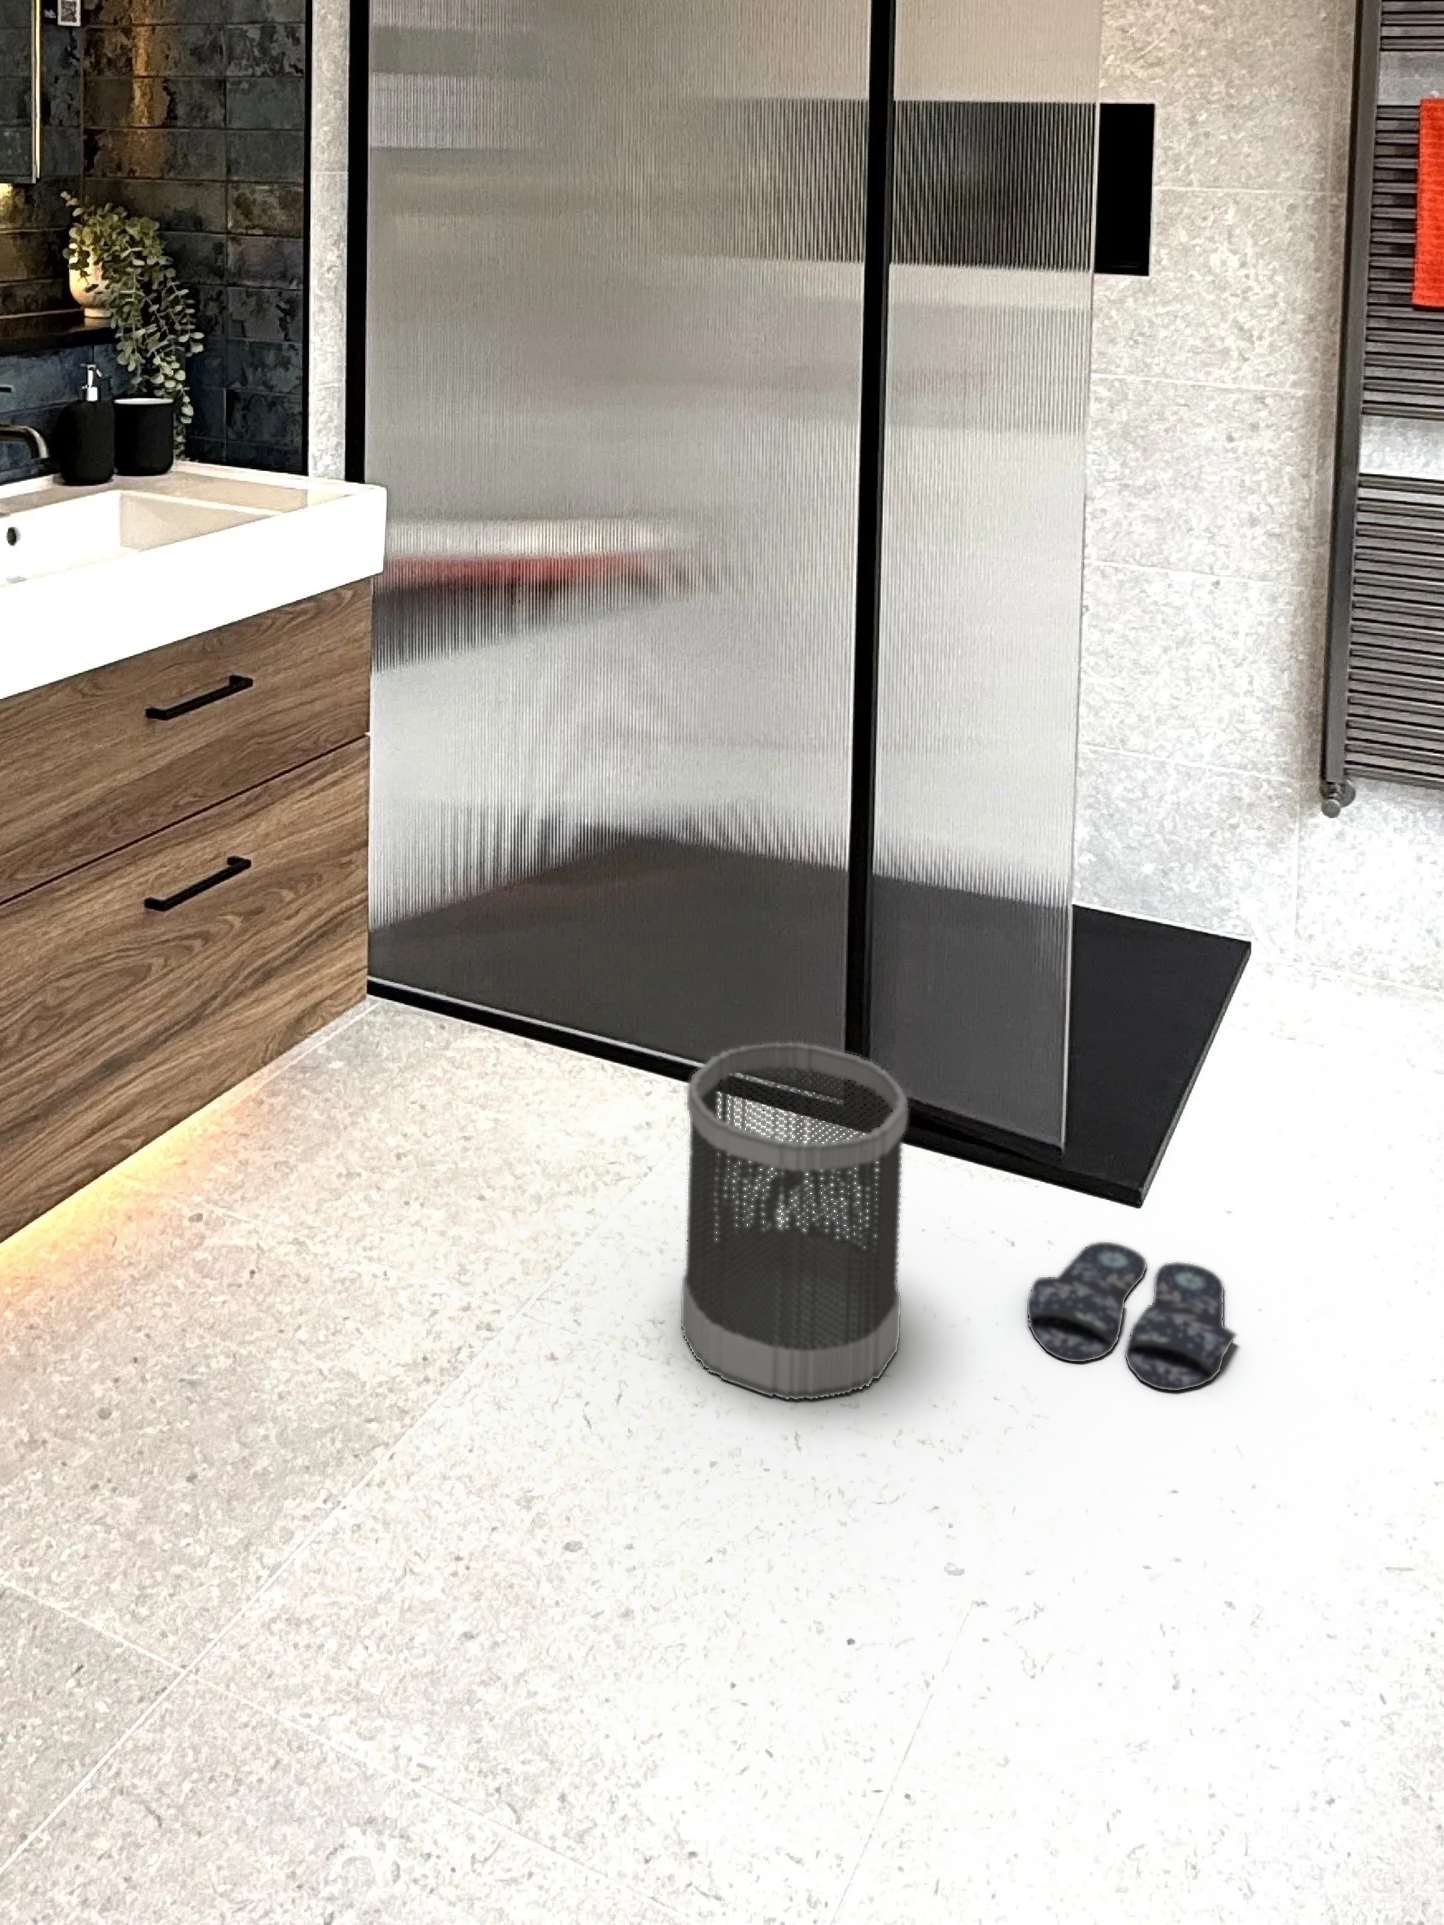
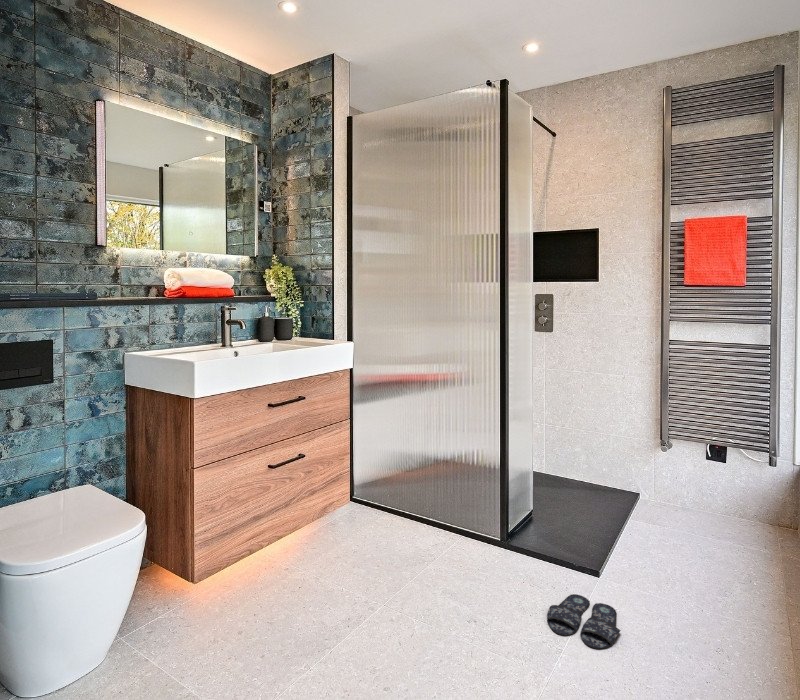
wastebasket: present [681,1043,908,1400] -> none [429,523,507,642]

